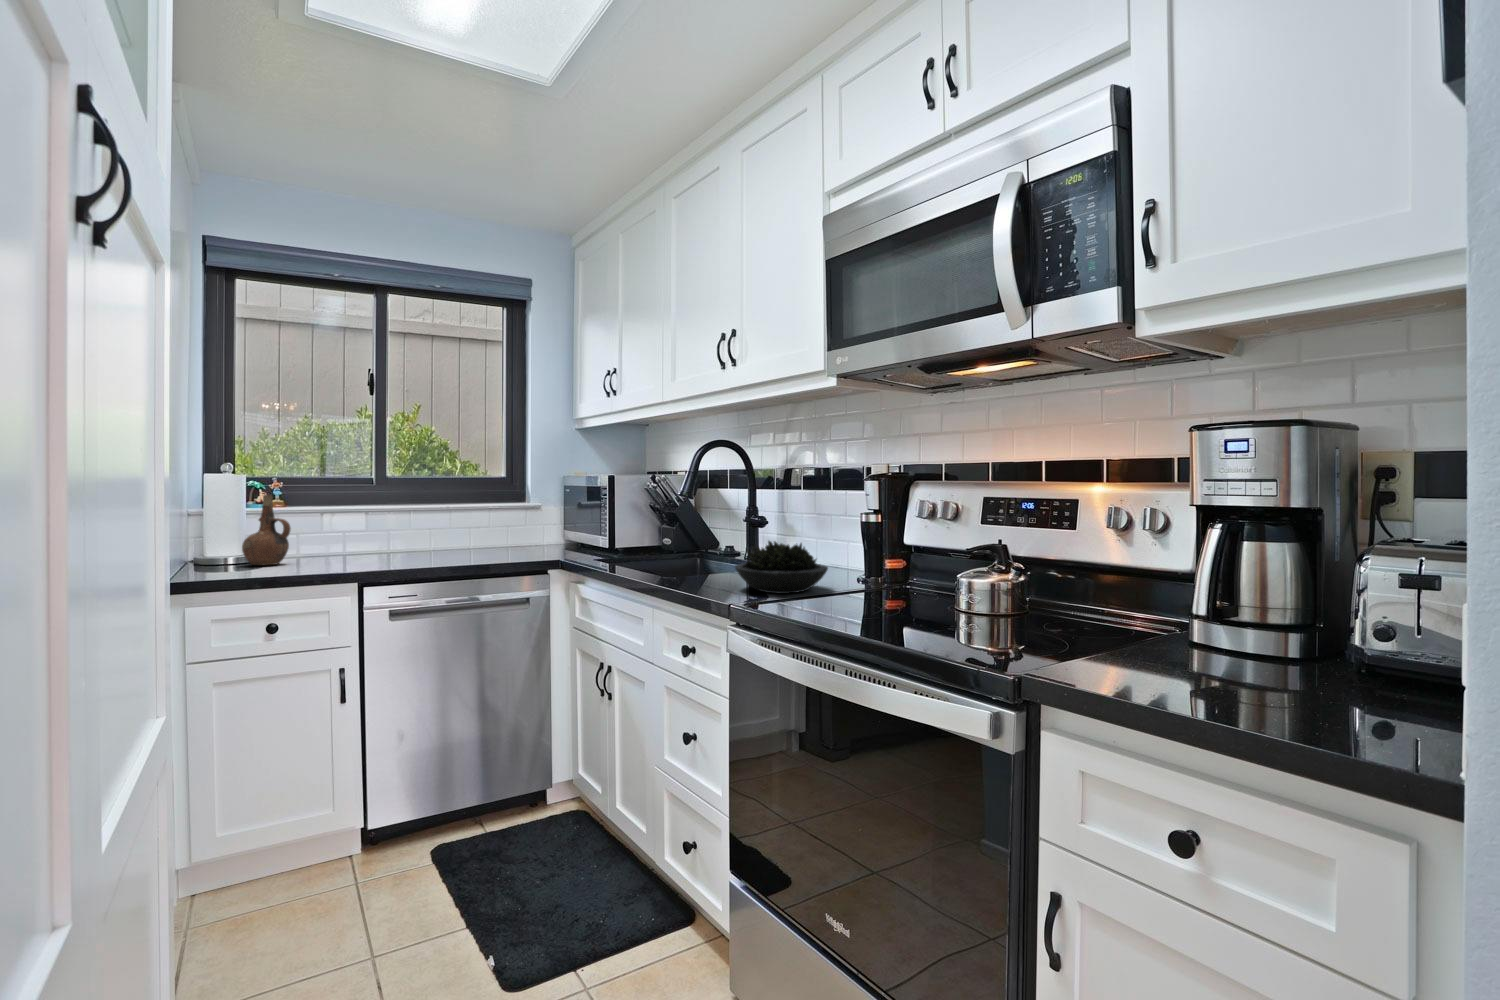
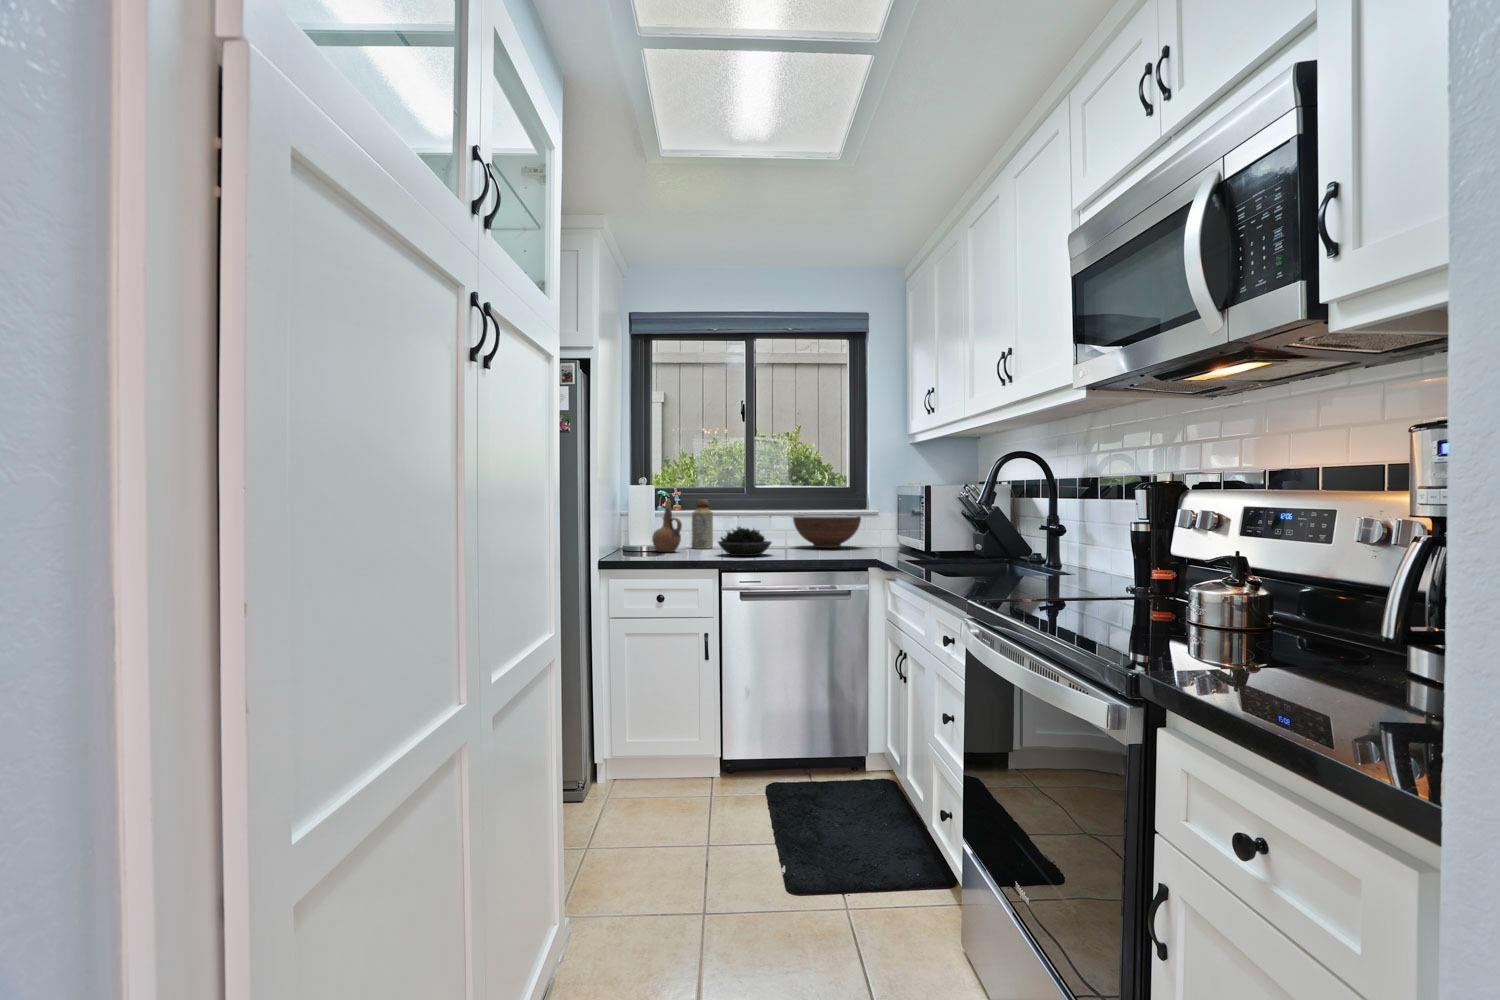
bottle: none [300,494,333,558] -> present [691,500,713,549]
fruit bowl: none [444,510,528,549] -> present [793,515,861,548]
succulent plant: present [735,541,828,593] -> present [718,527,771,556]

